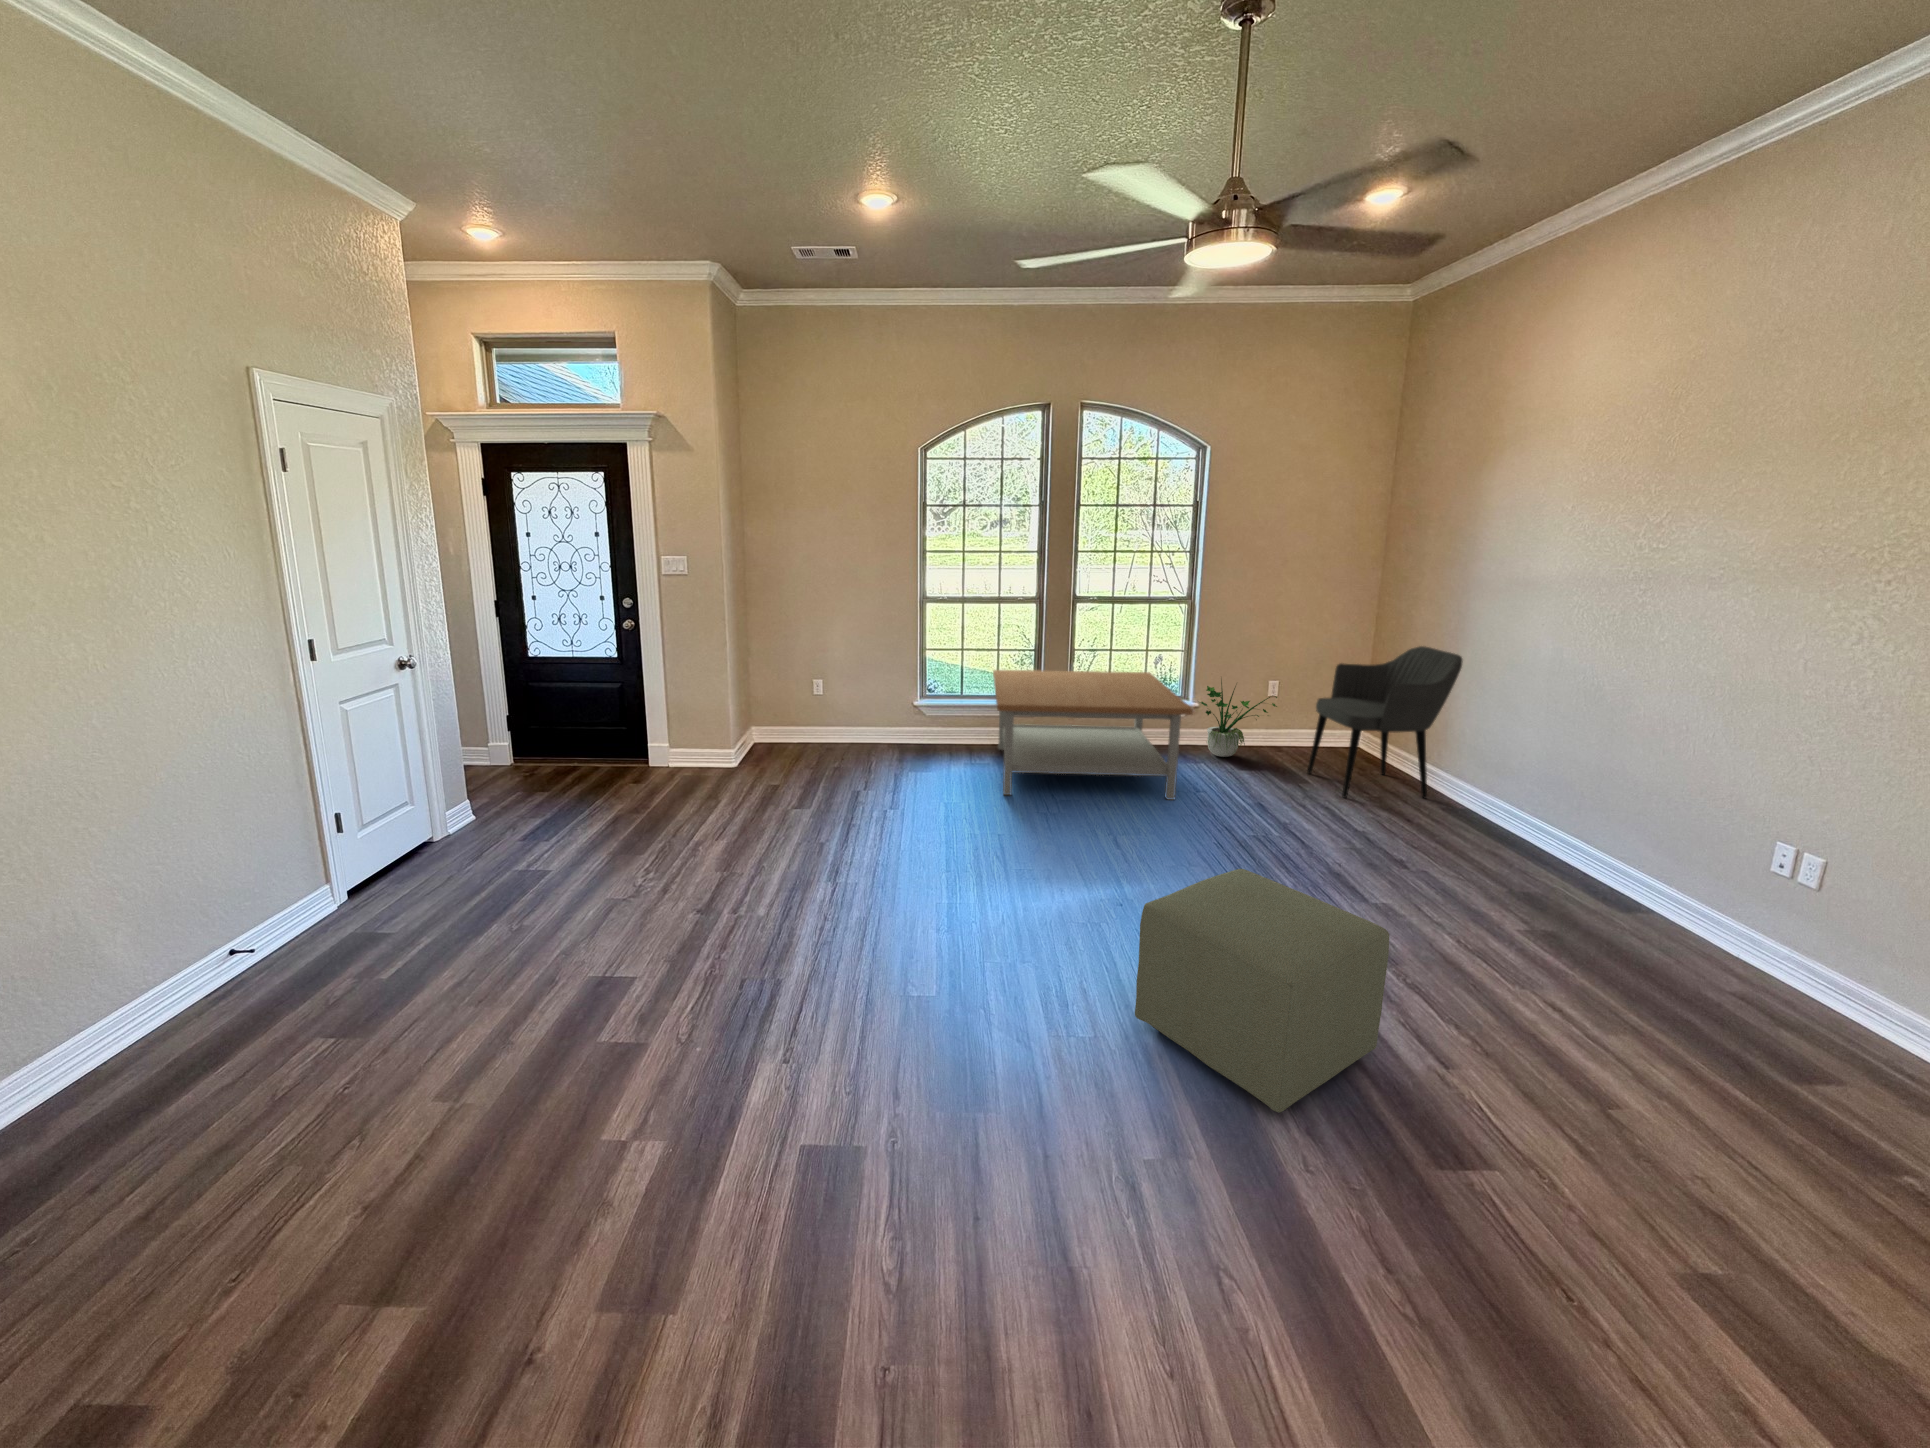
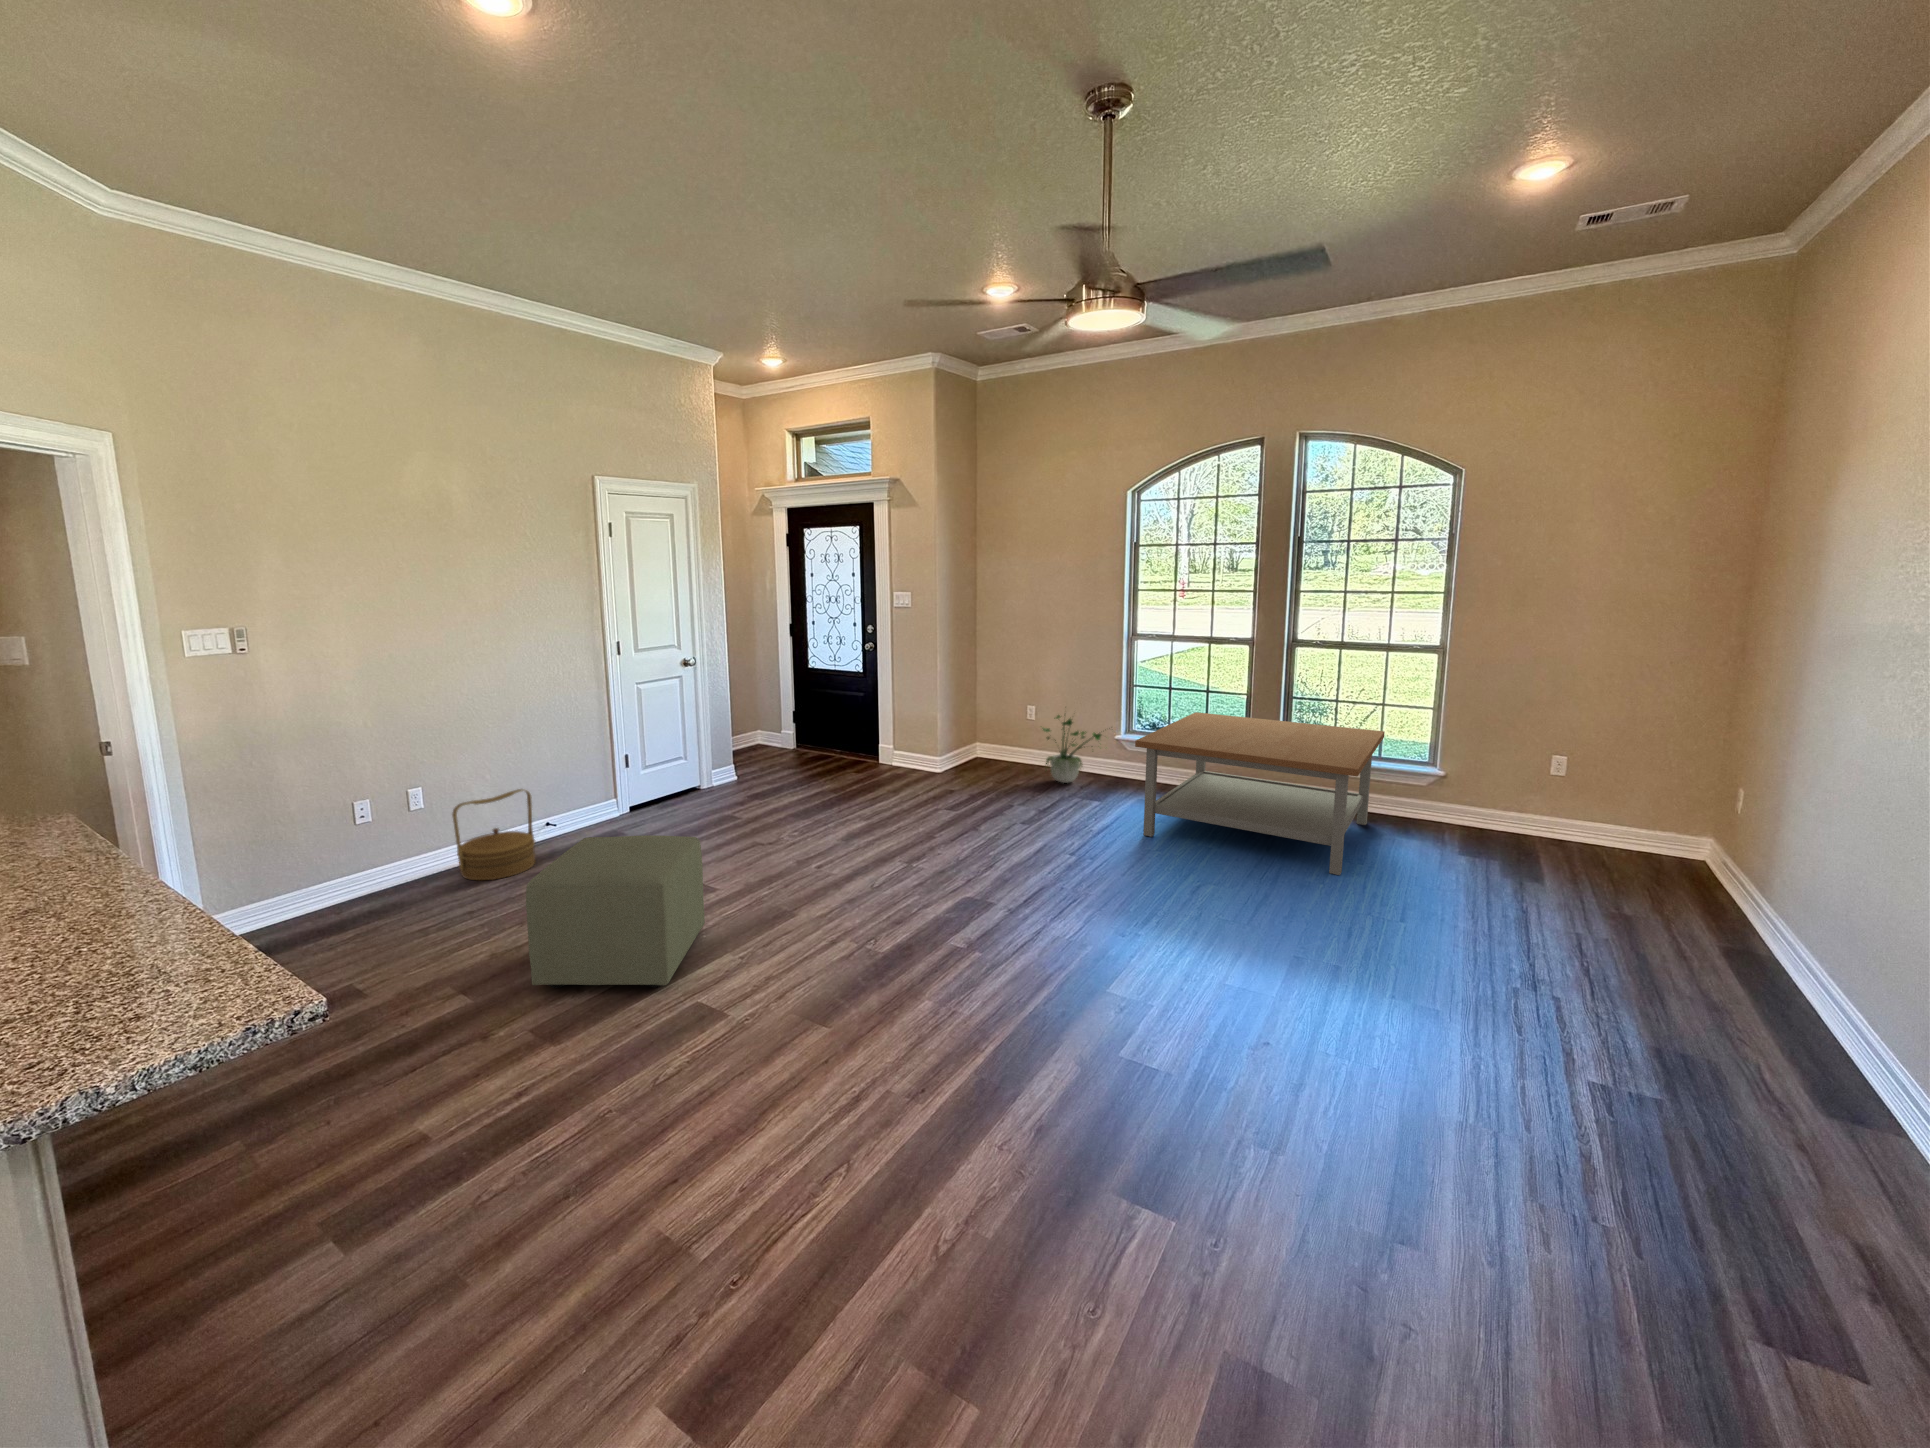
armchair: present [1307,646,1463,798] -> none [1590,728,1846,952]
potted plant: present [1200,680,1277,757] -> present [1043,715,1101,783]
ottoman: present [1135,869,1389,1113] -> present [526,835,705,988]
woven basket: none [84,910,258,1095] -> present [452,789,535,880]

